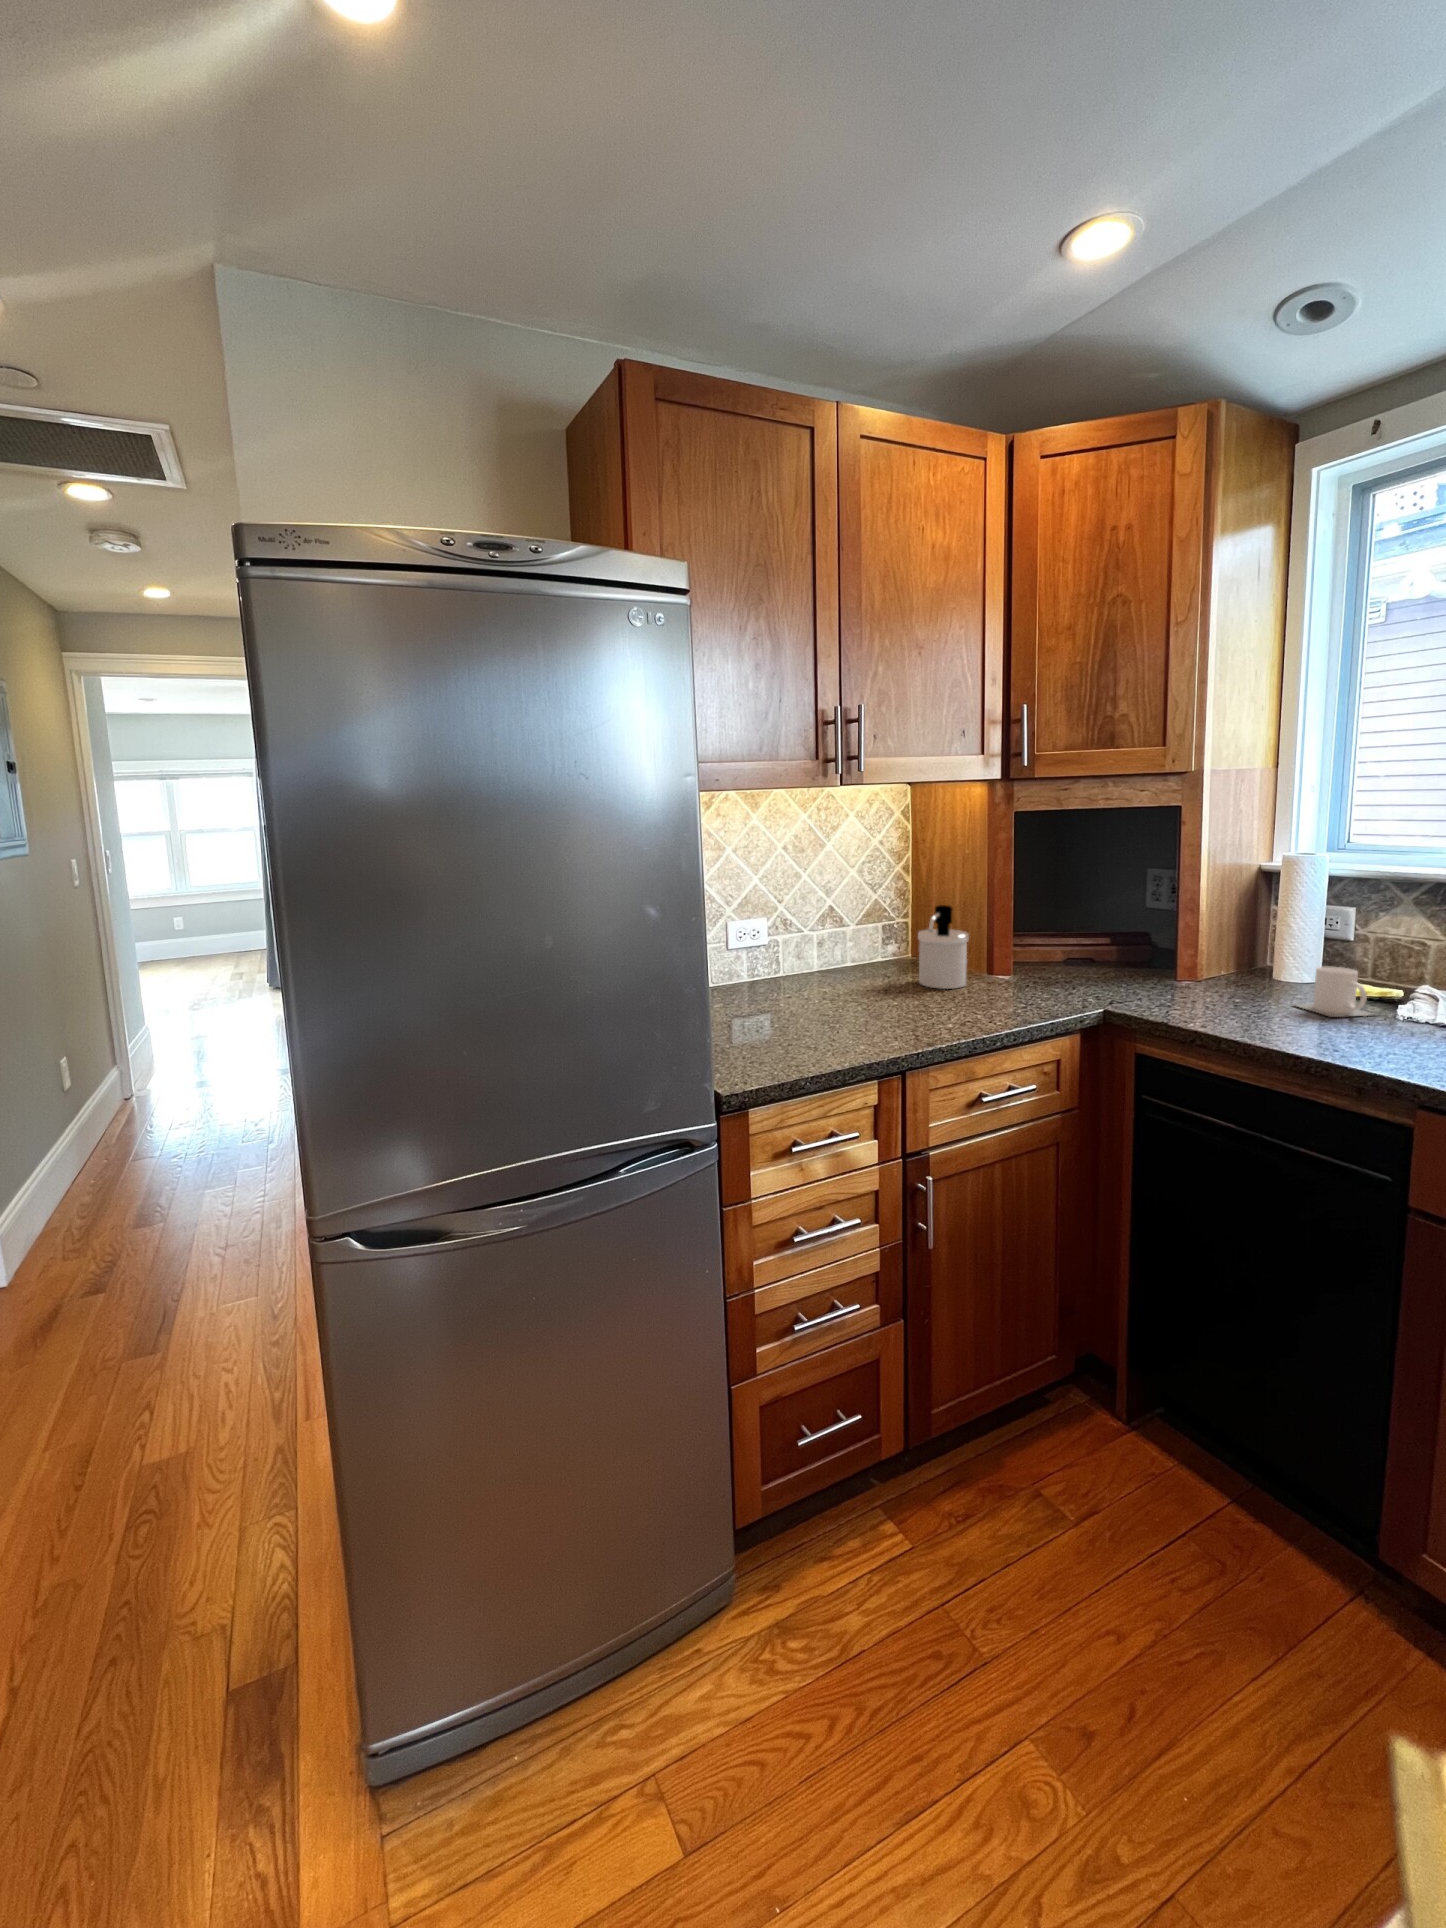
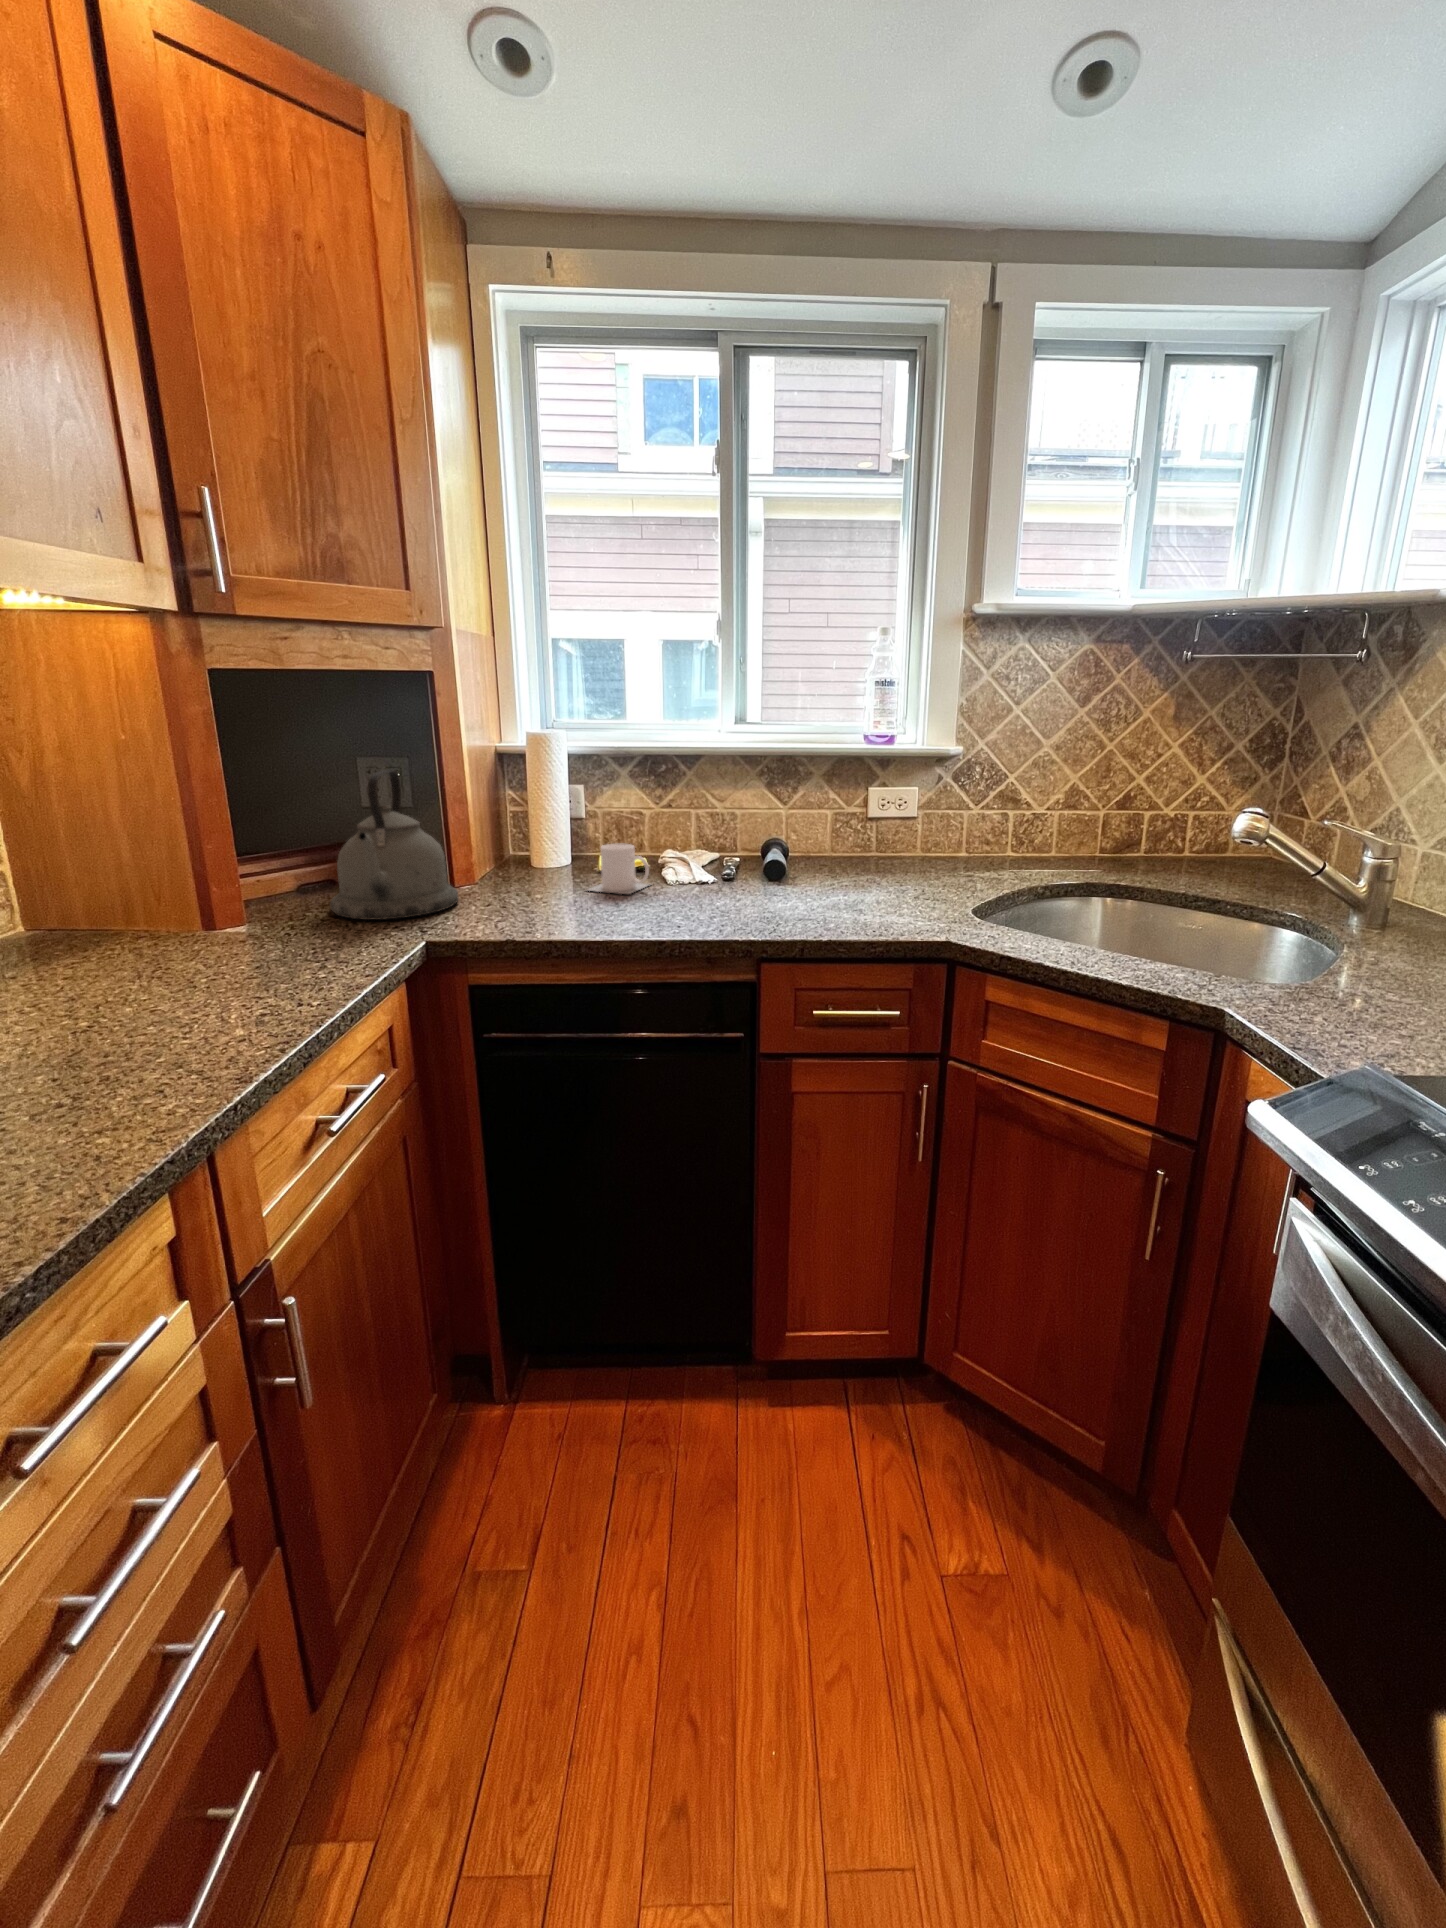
kettle: none [1066,881,1168,993] -> present [330,770,458,920]
soap dispenser: present [918,905,969,989] -> none [73,830,189,977]

